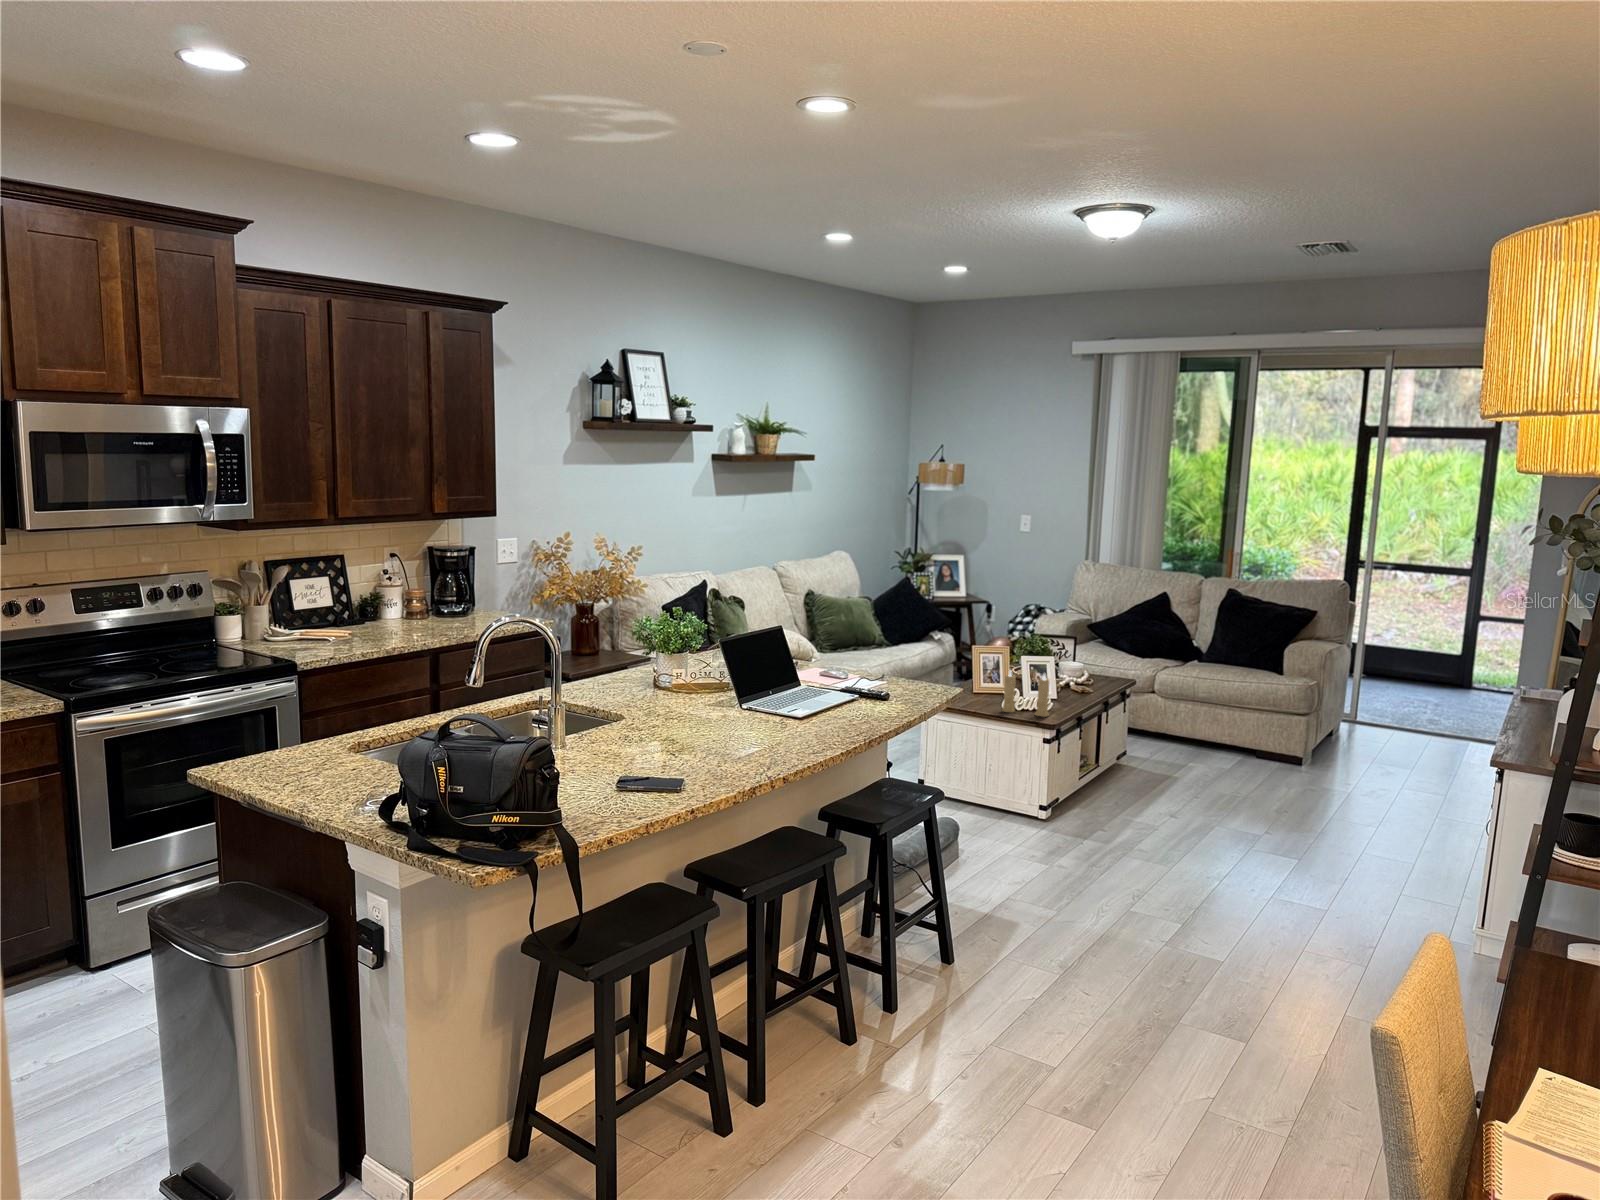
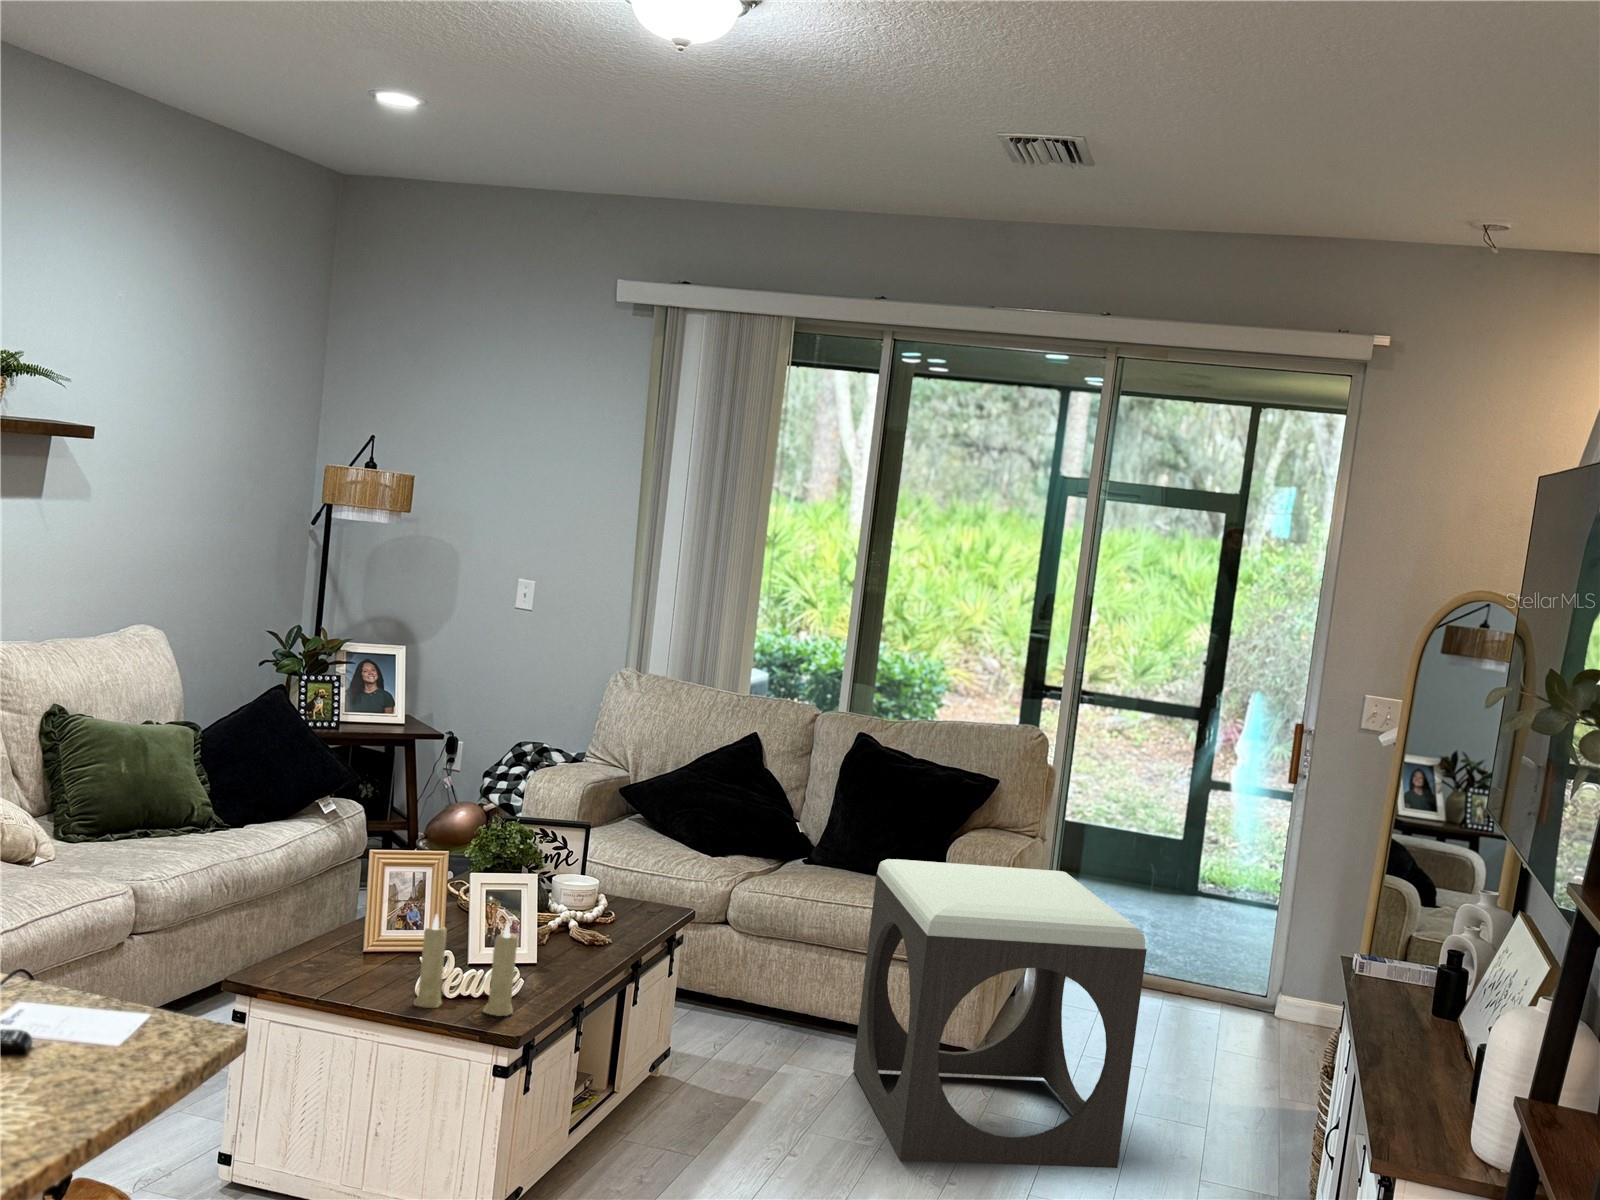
footstool: none [1231,655,1408,821] -> present [853,859,1147,1168]

